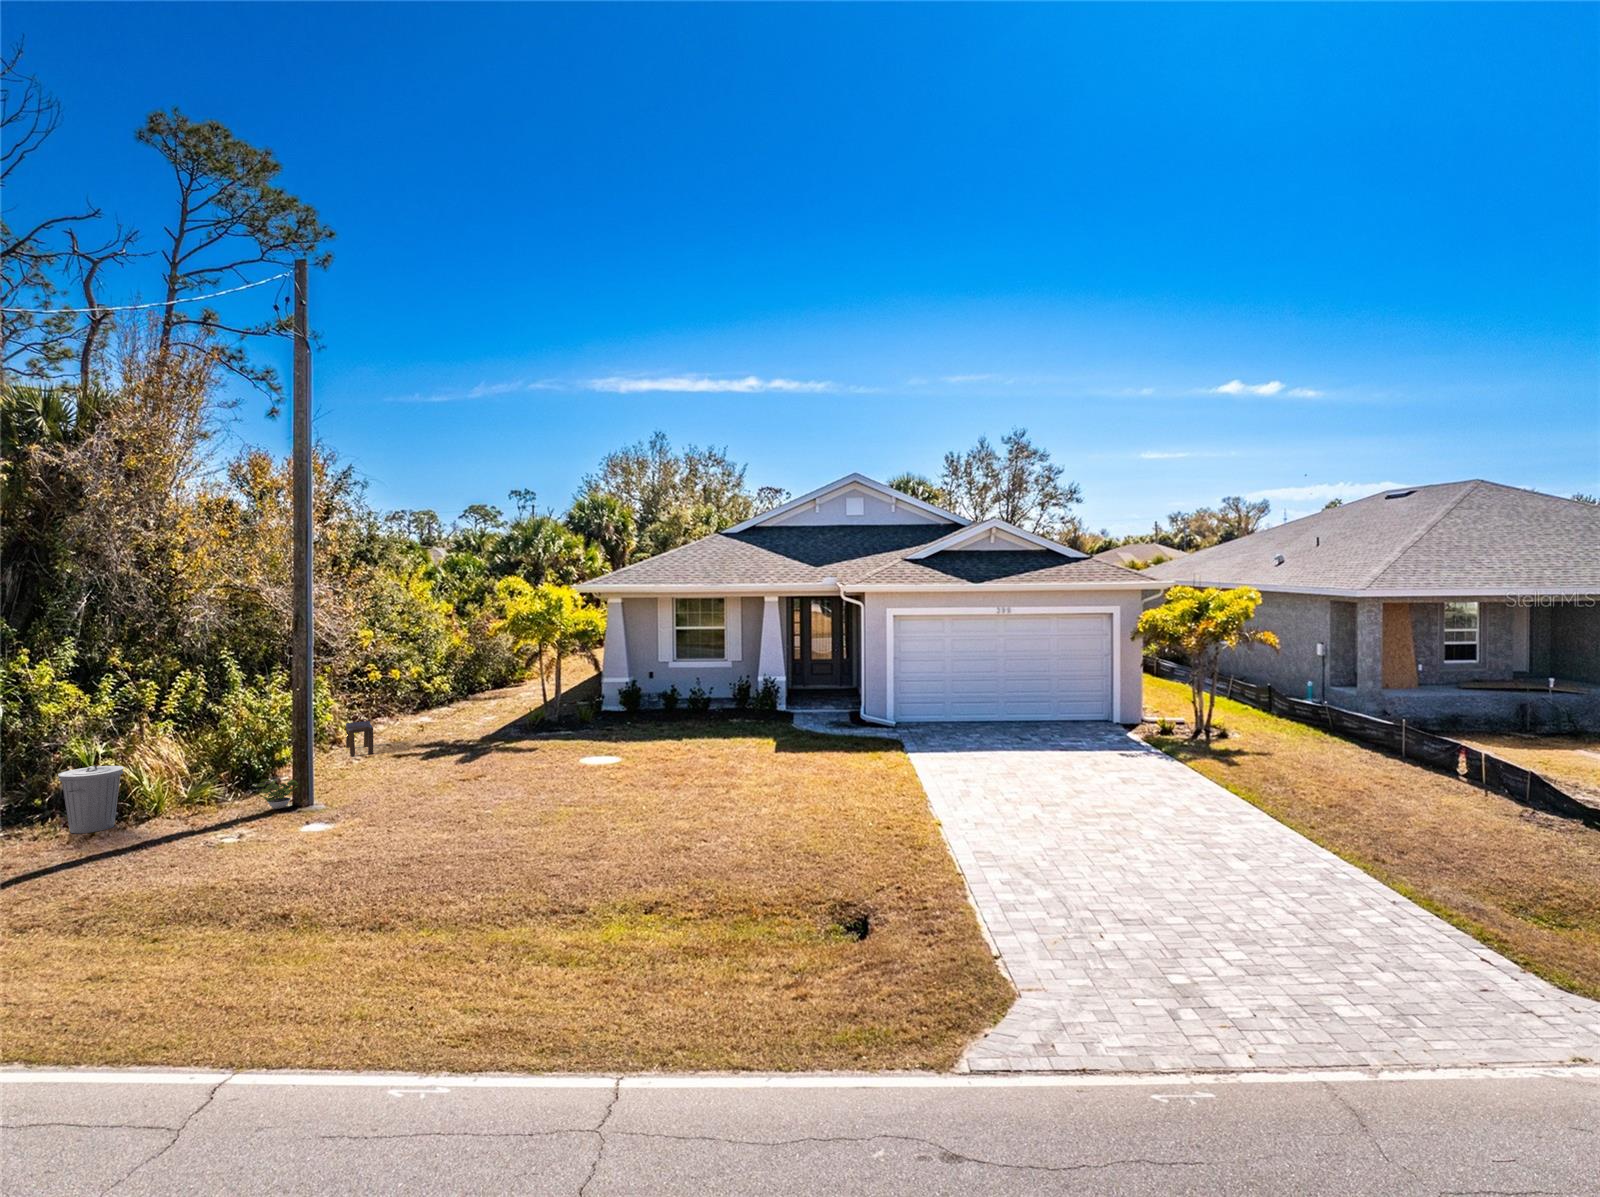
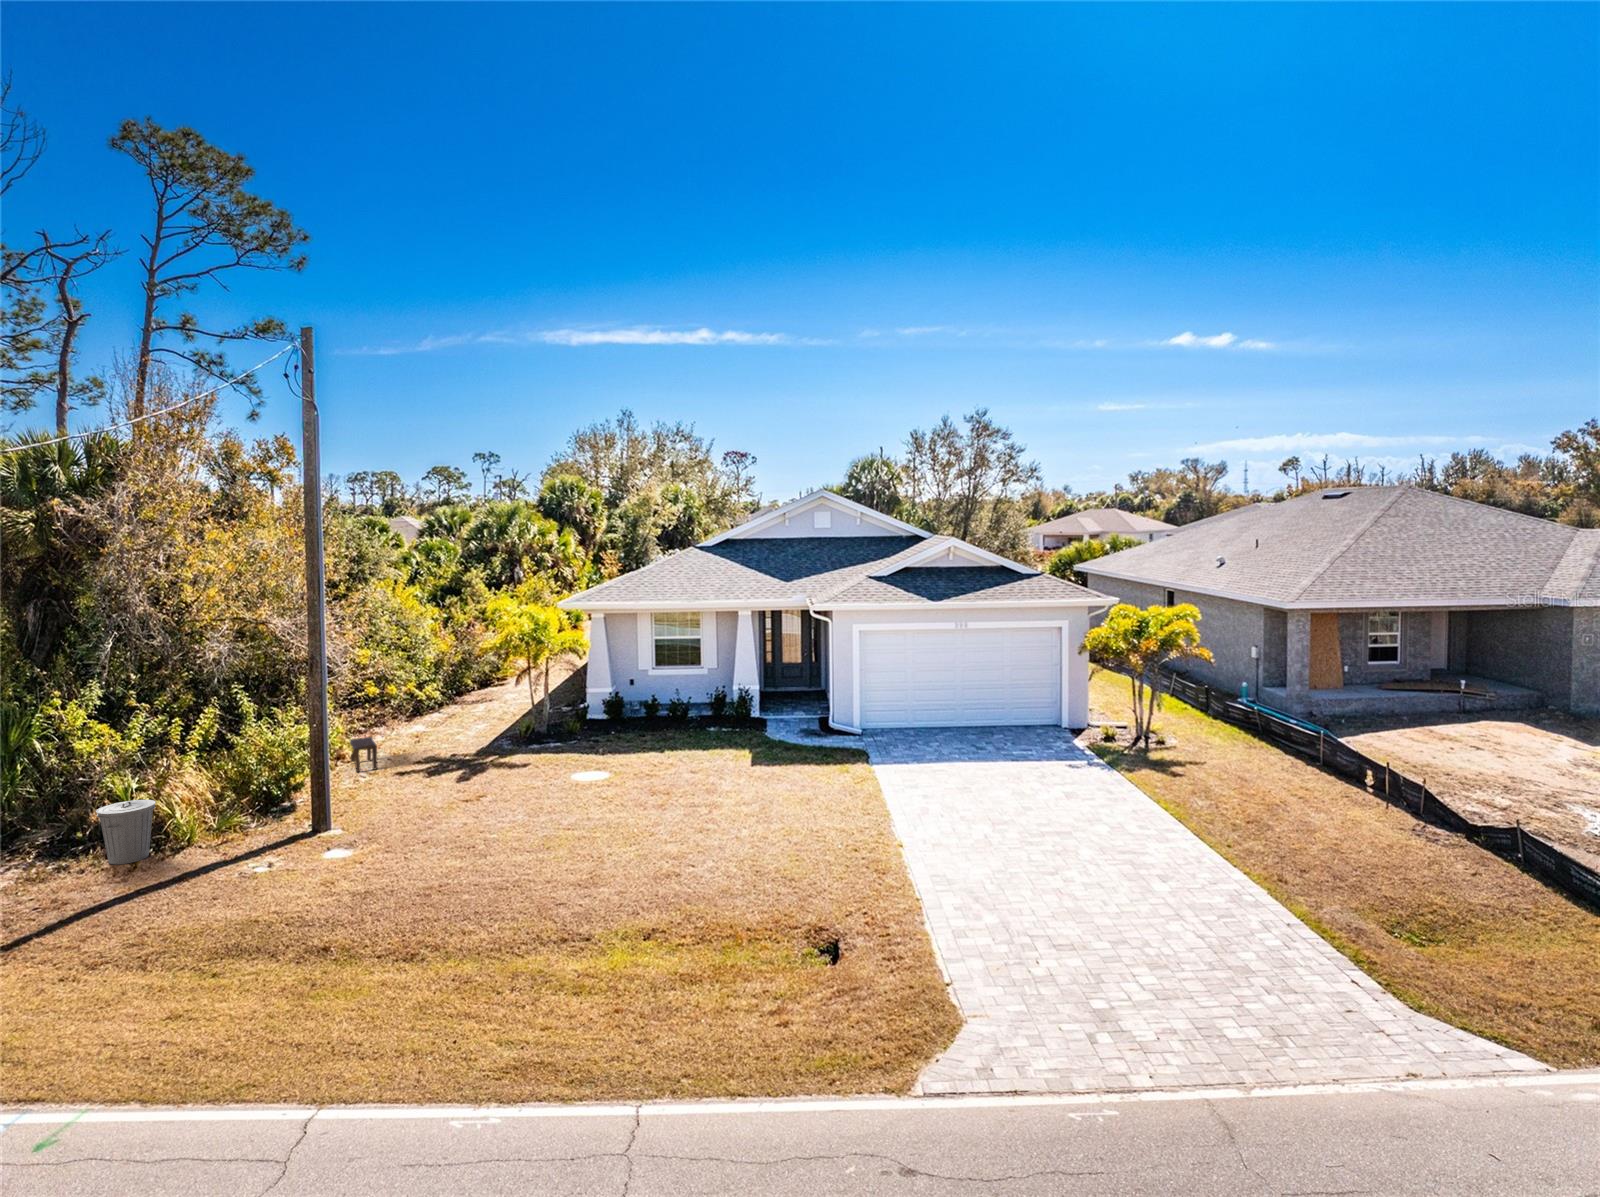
potted plant: present [255,779,298,809] -> none [277,807,317,834]

